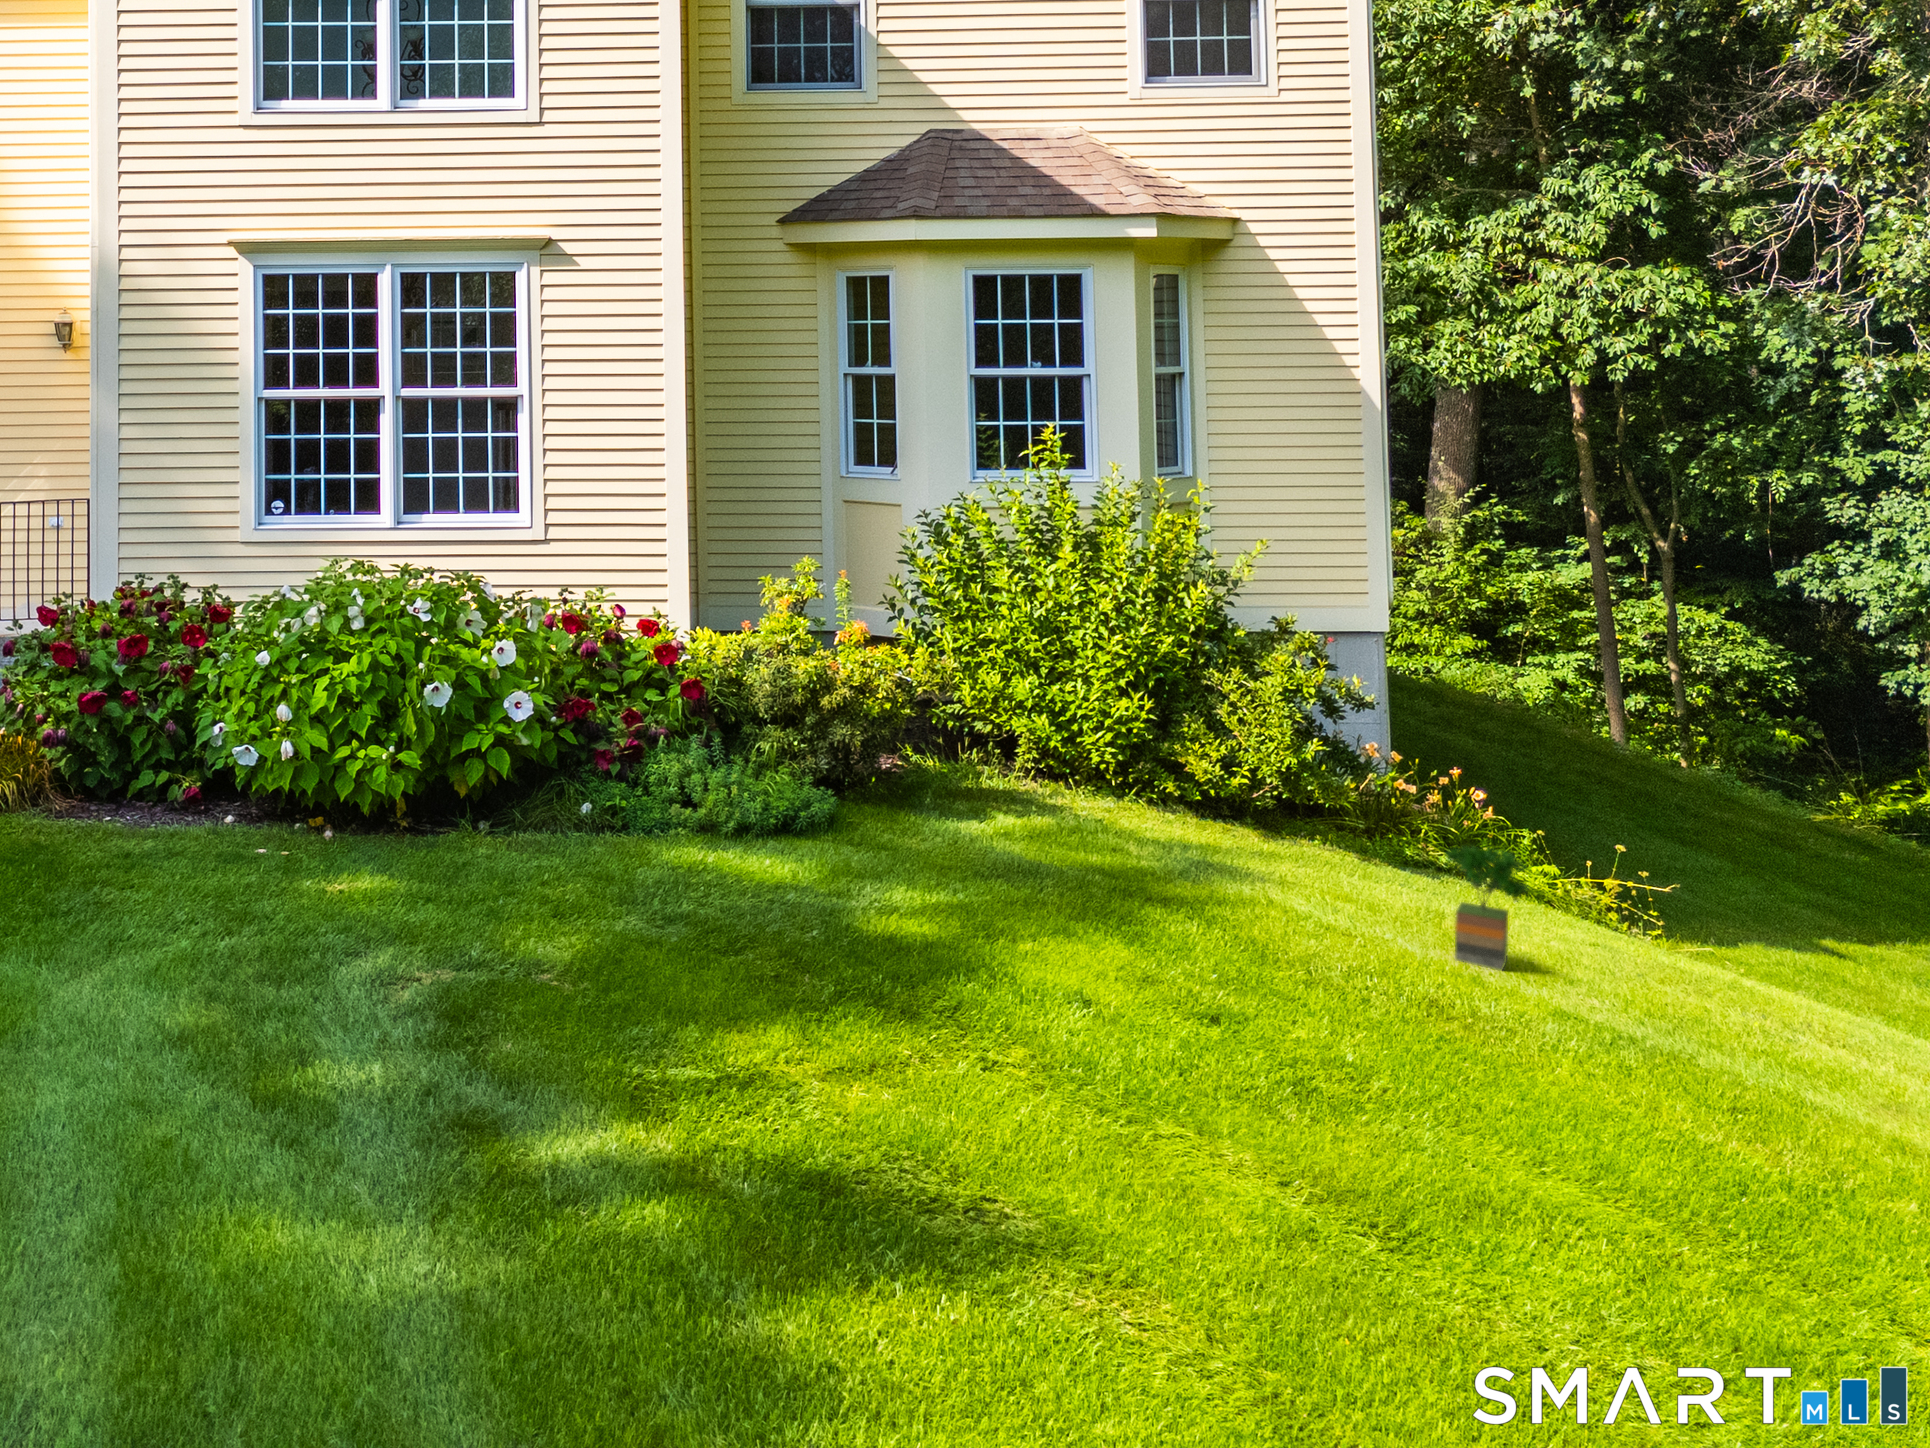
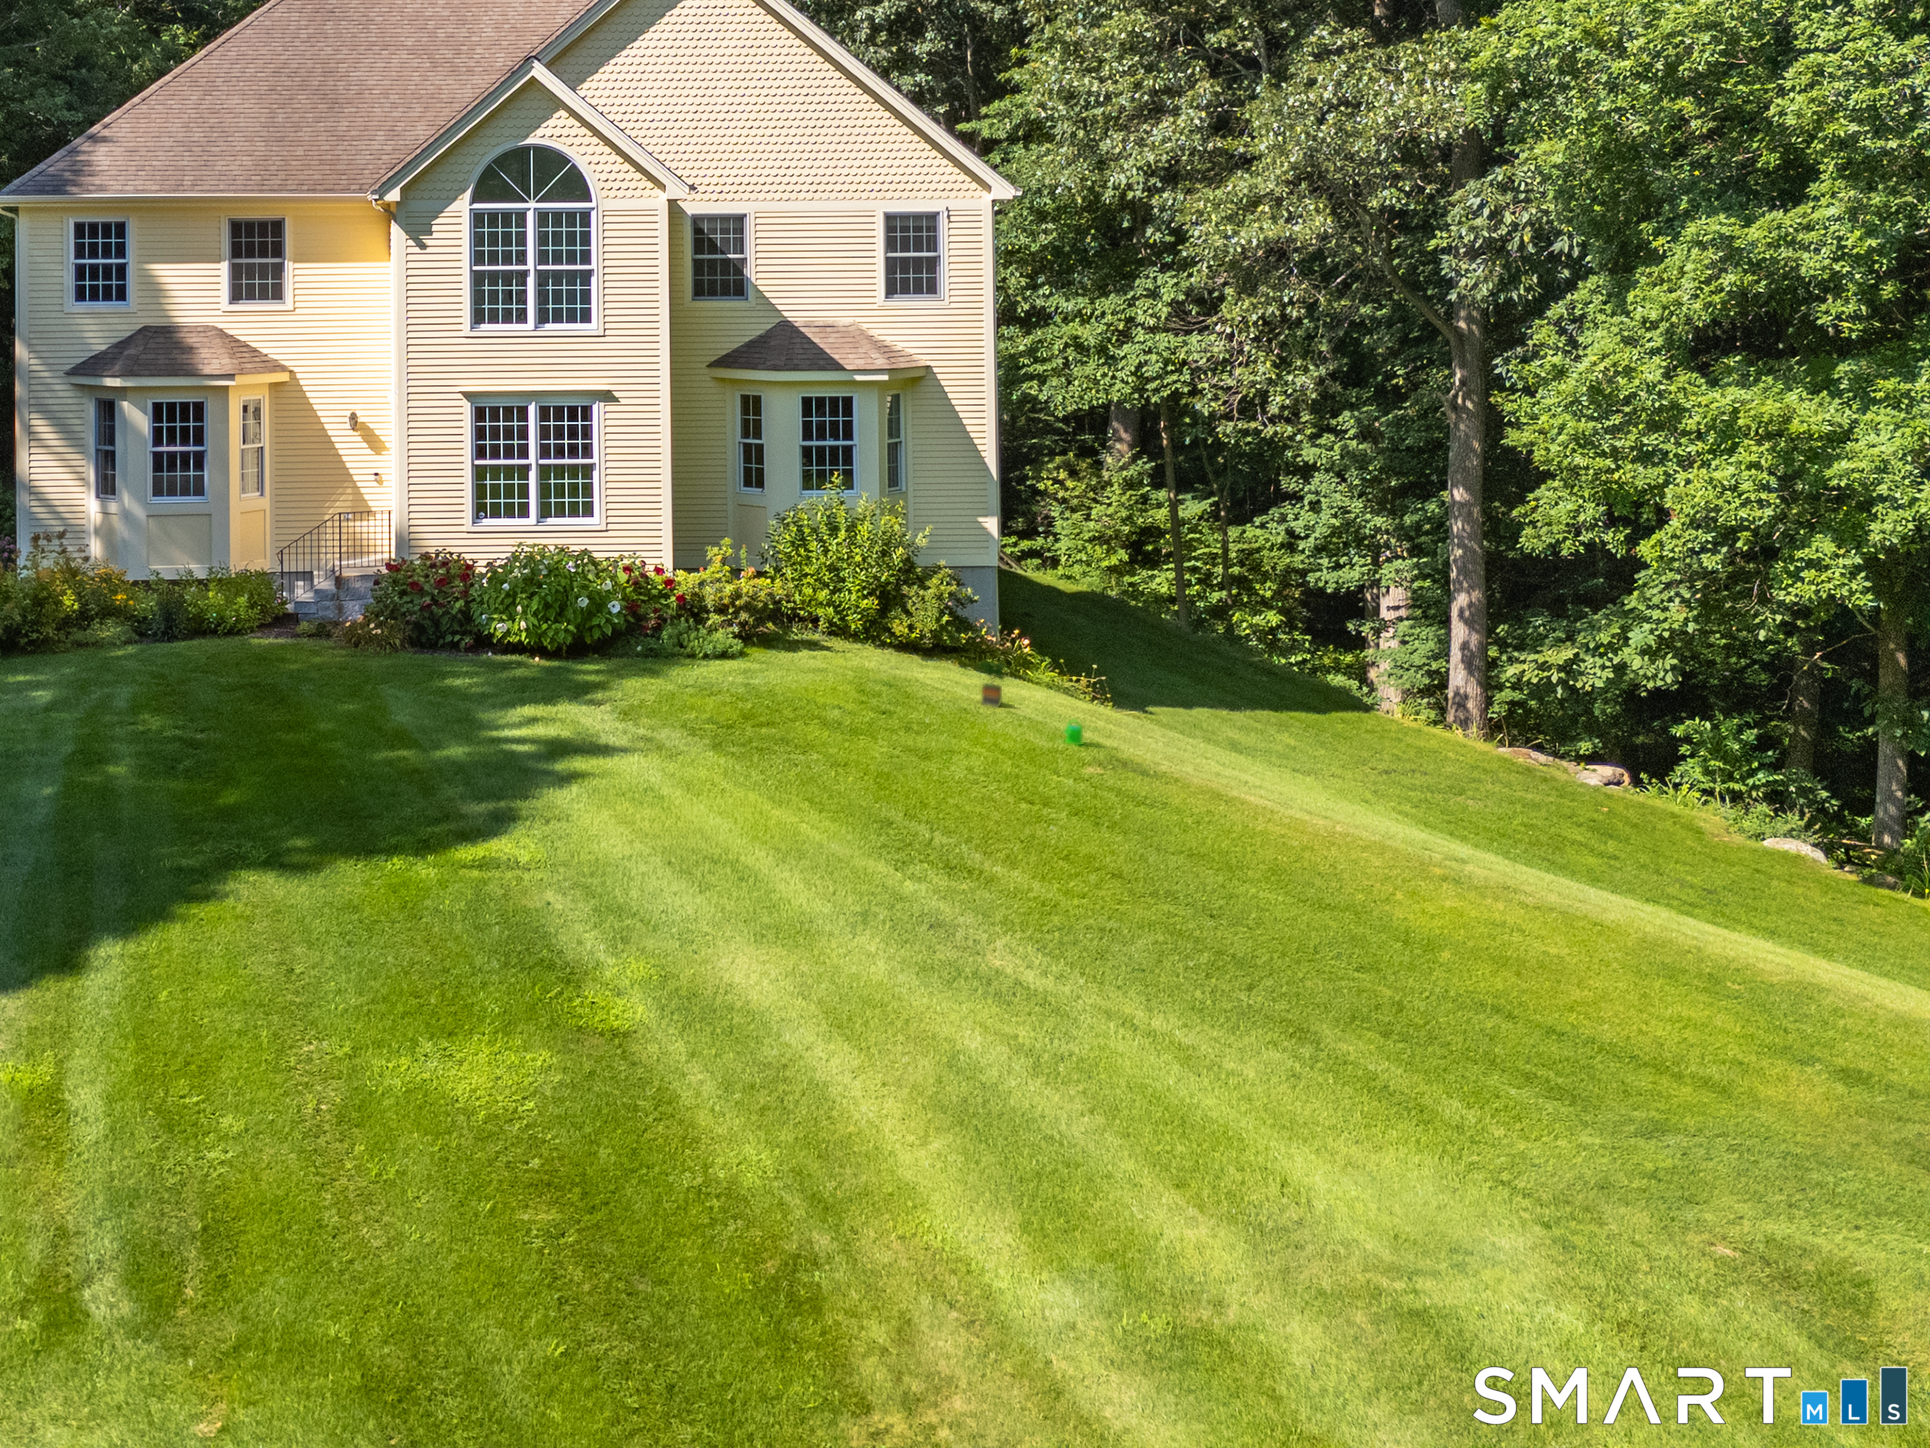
watering can: none [1750,1023,1815,1104] -> present [1064,720,1083,745]

